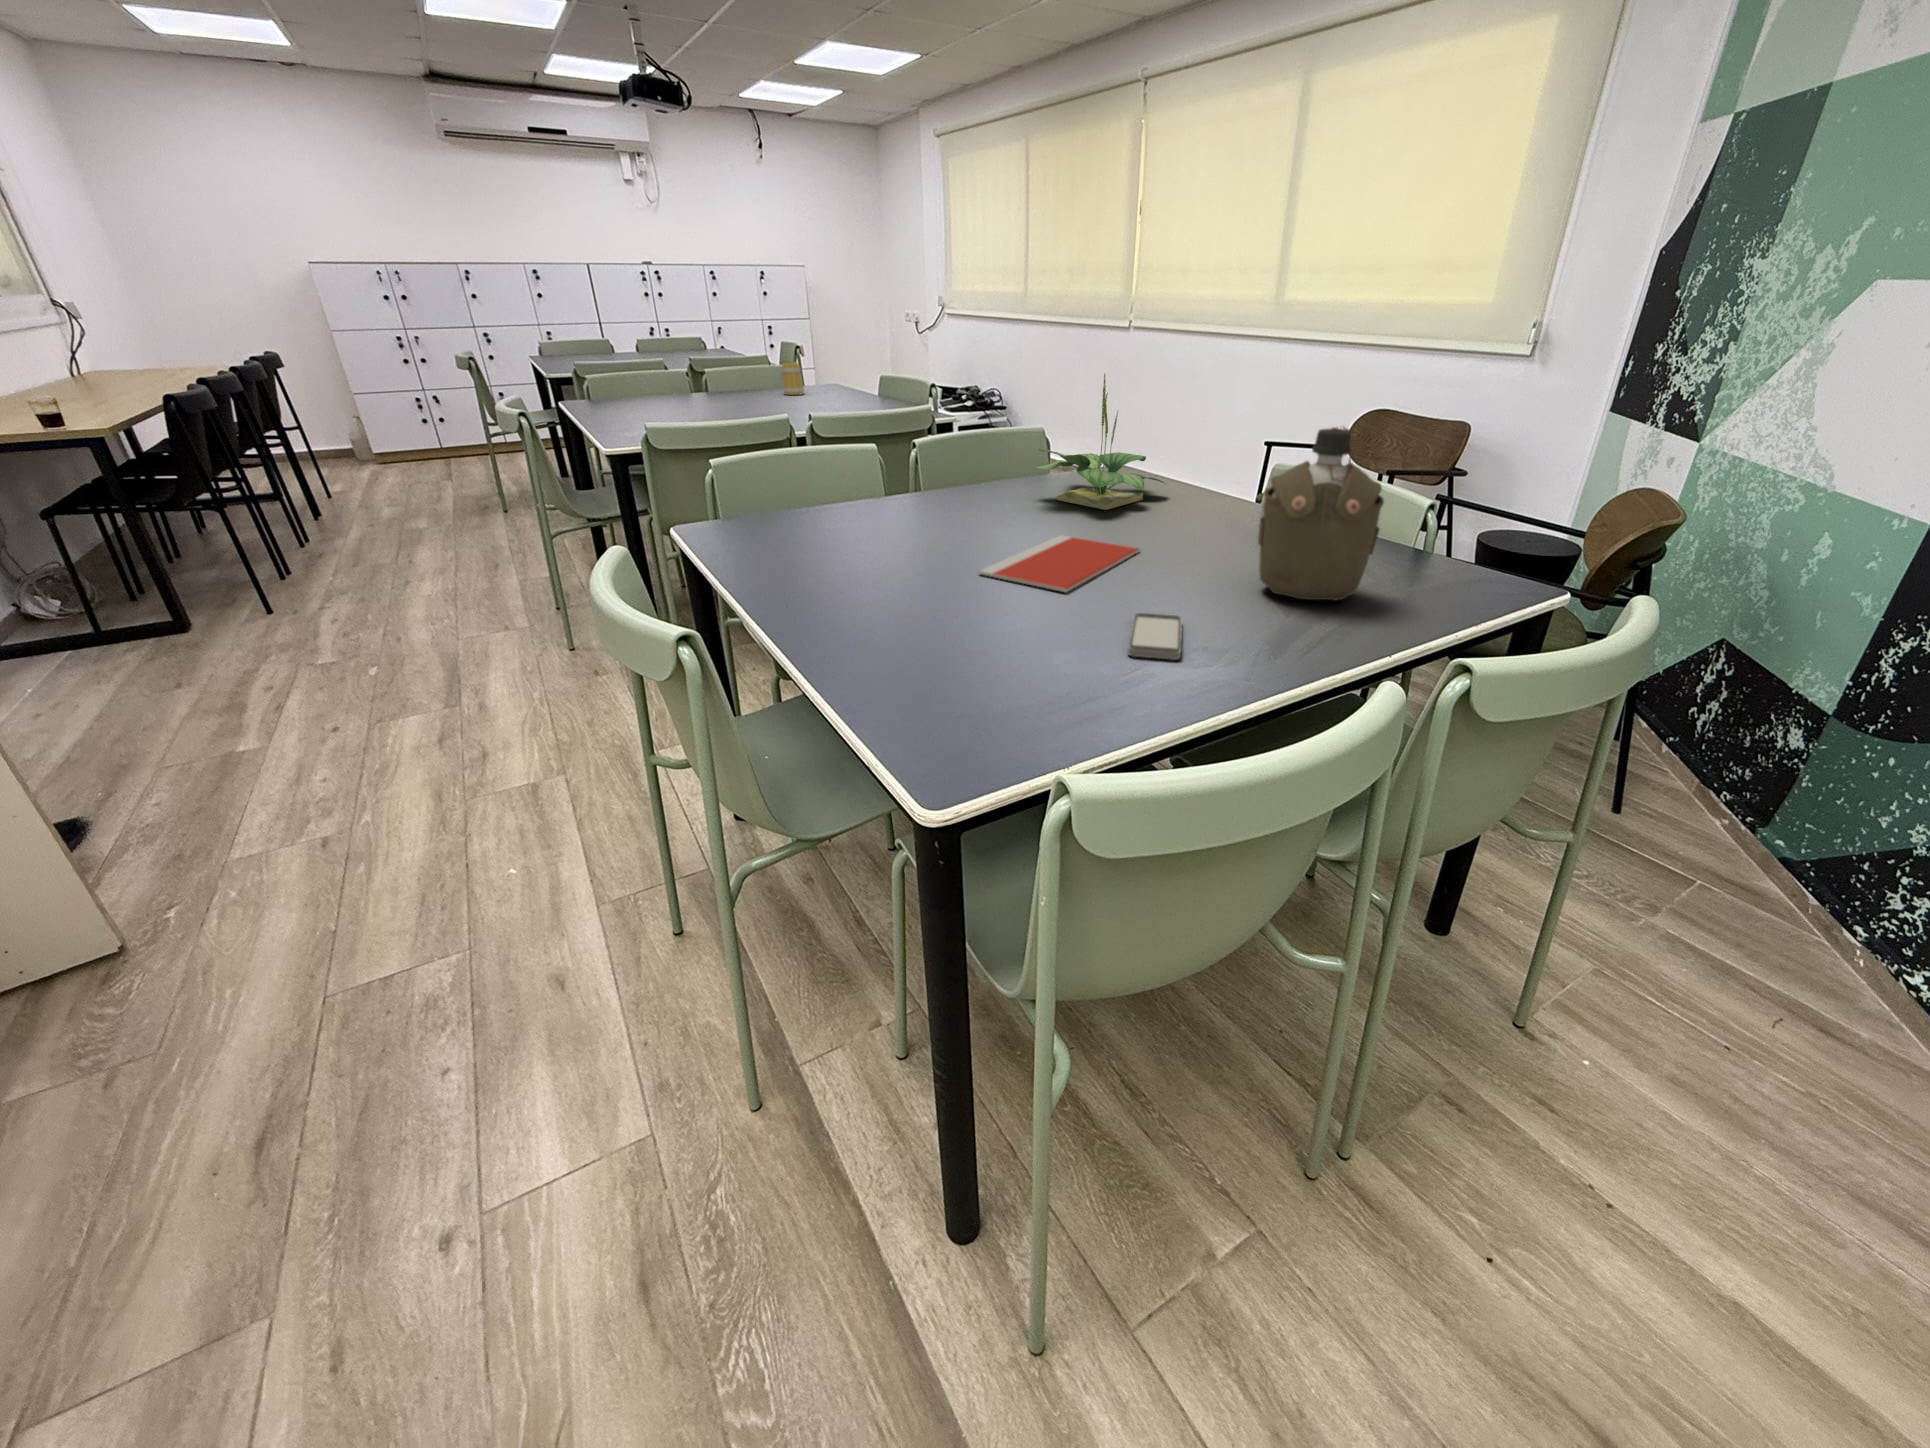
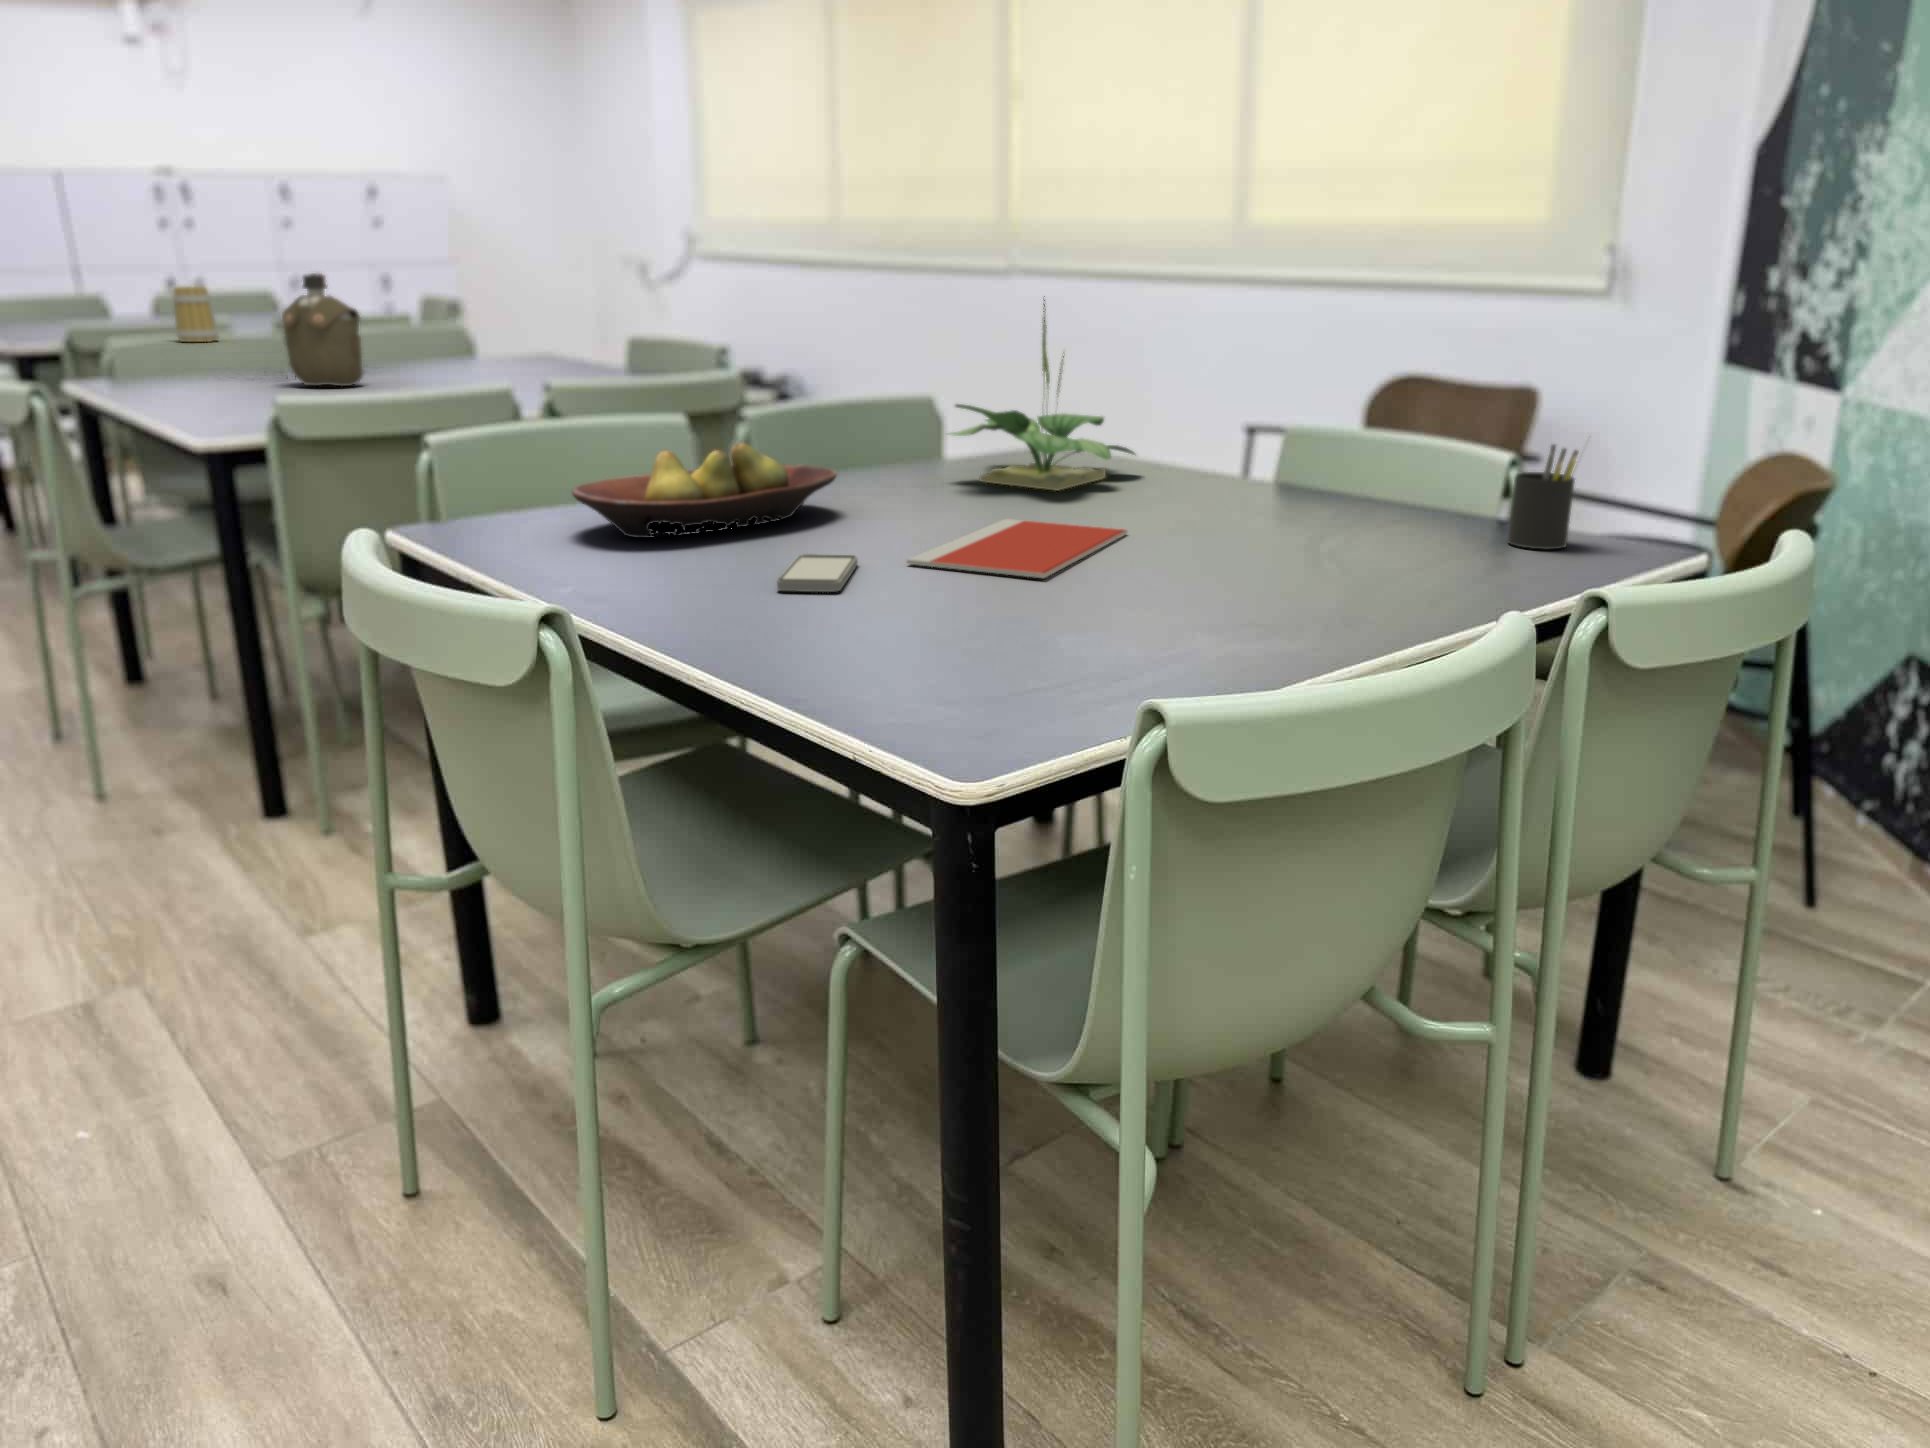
mug: present [782,362,804,395] -> present [173,286,219,342]
water bottle: present [1258,427,1384,600] -> present [282,273,363,386]
fruit bowl: none [774,478,952,543] -> present [572,443,837,538]
pen holder: none [1416,495,1490,580] -> present [1508,436,1591,549]
smartphone: present [1128,613,1182,660] -> present [777,554,858,592]

